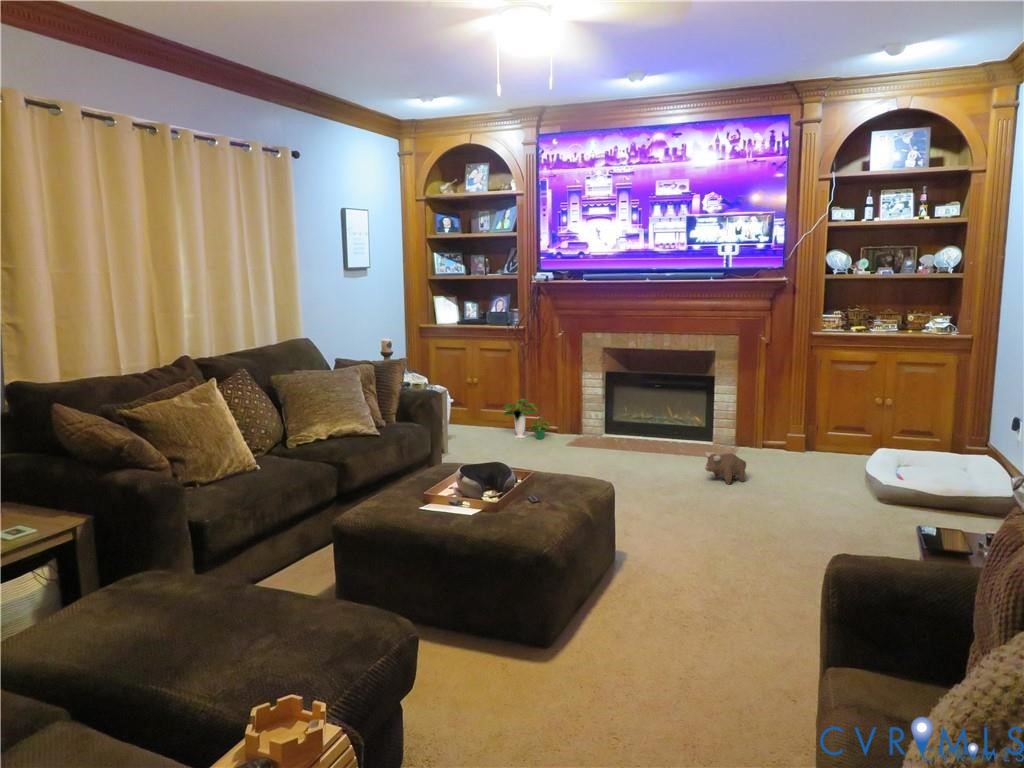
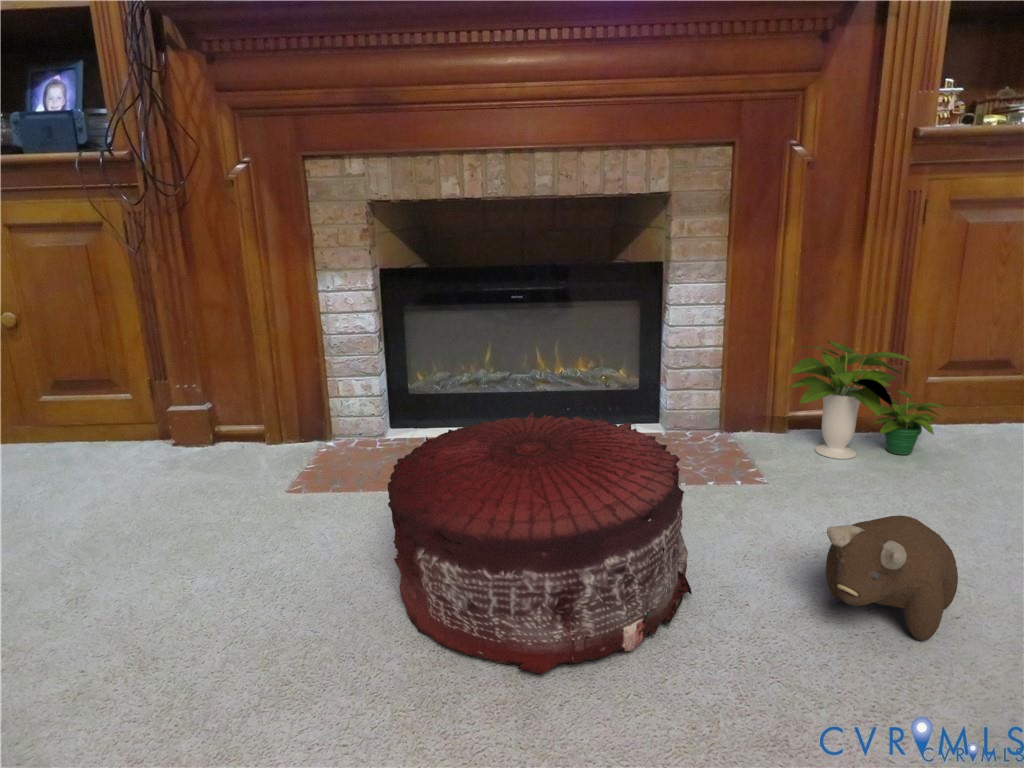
potted plant: present [501,399,550,439] -> present [789,341,946,459]
pouf: none [596,422,677,477] -> present [387,412,692,674]

